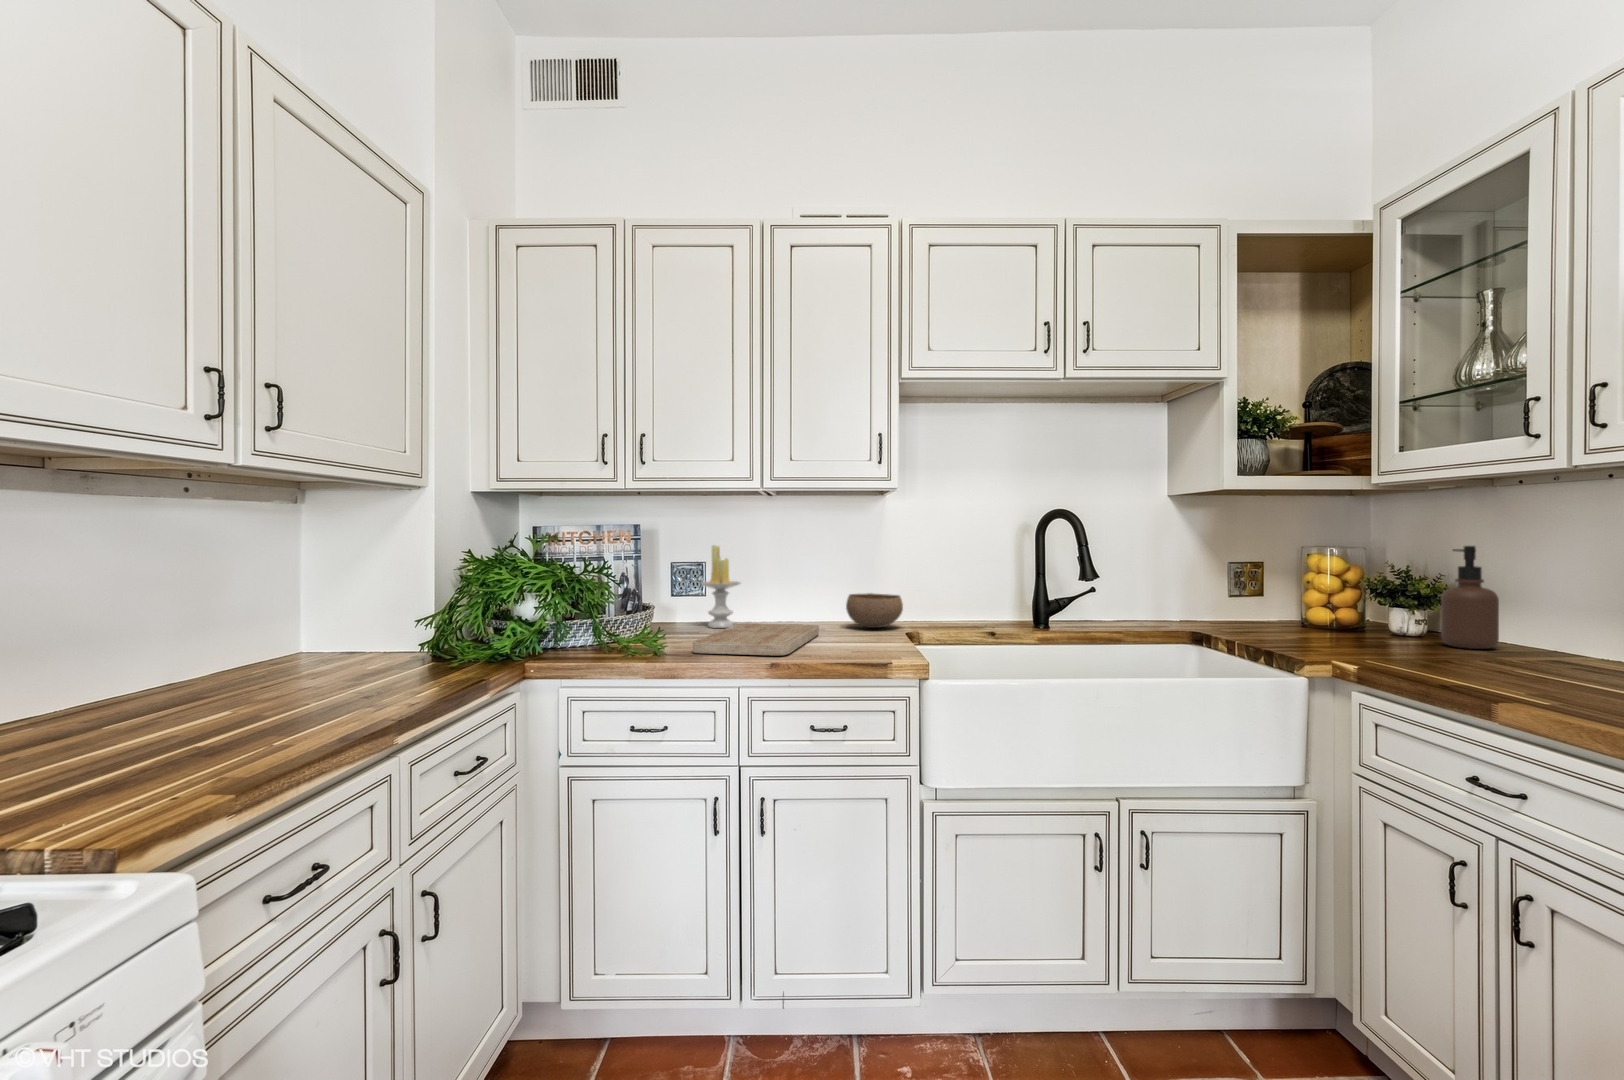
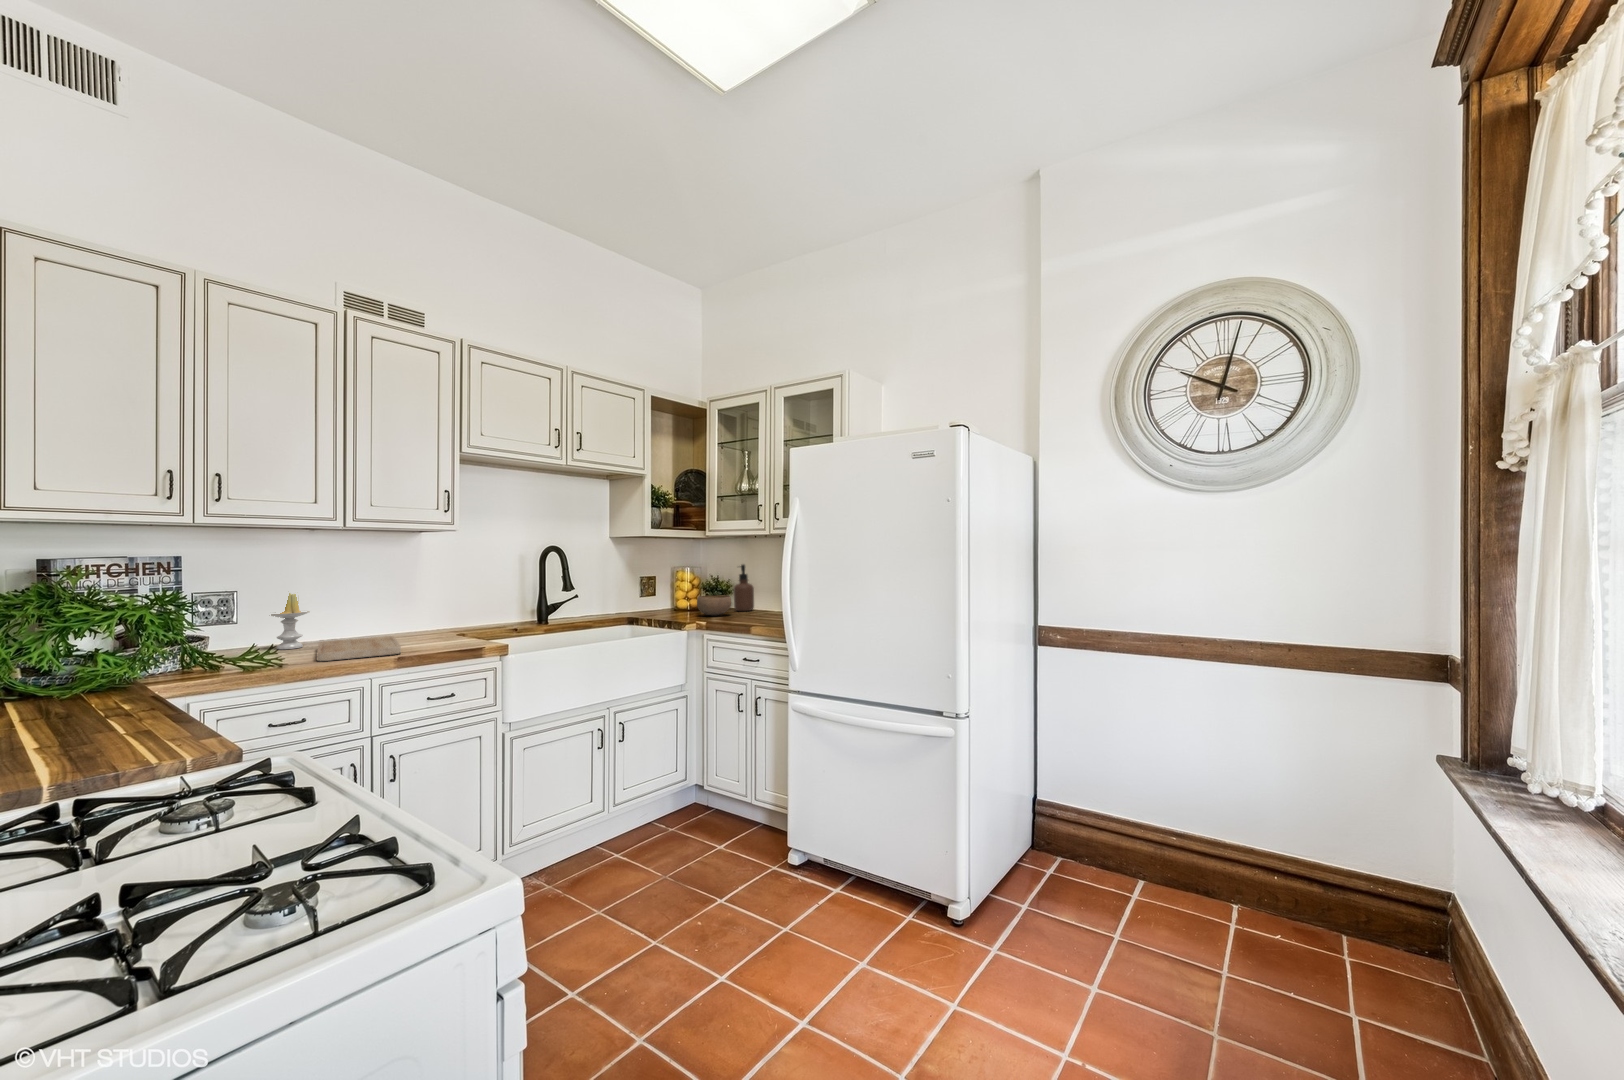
bowl: present [846,593,903,628] -> present [697,595,731,616]

